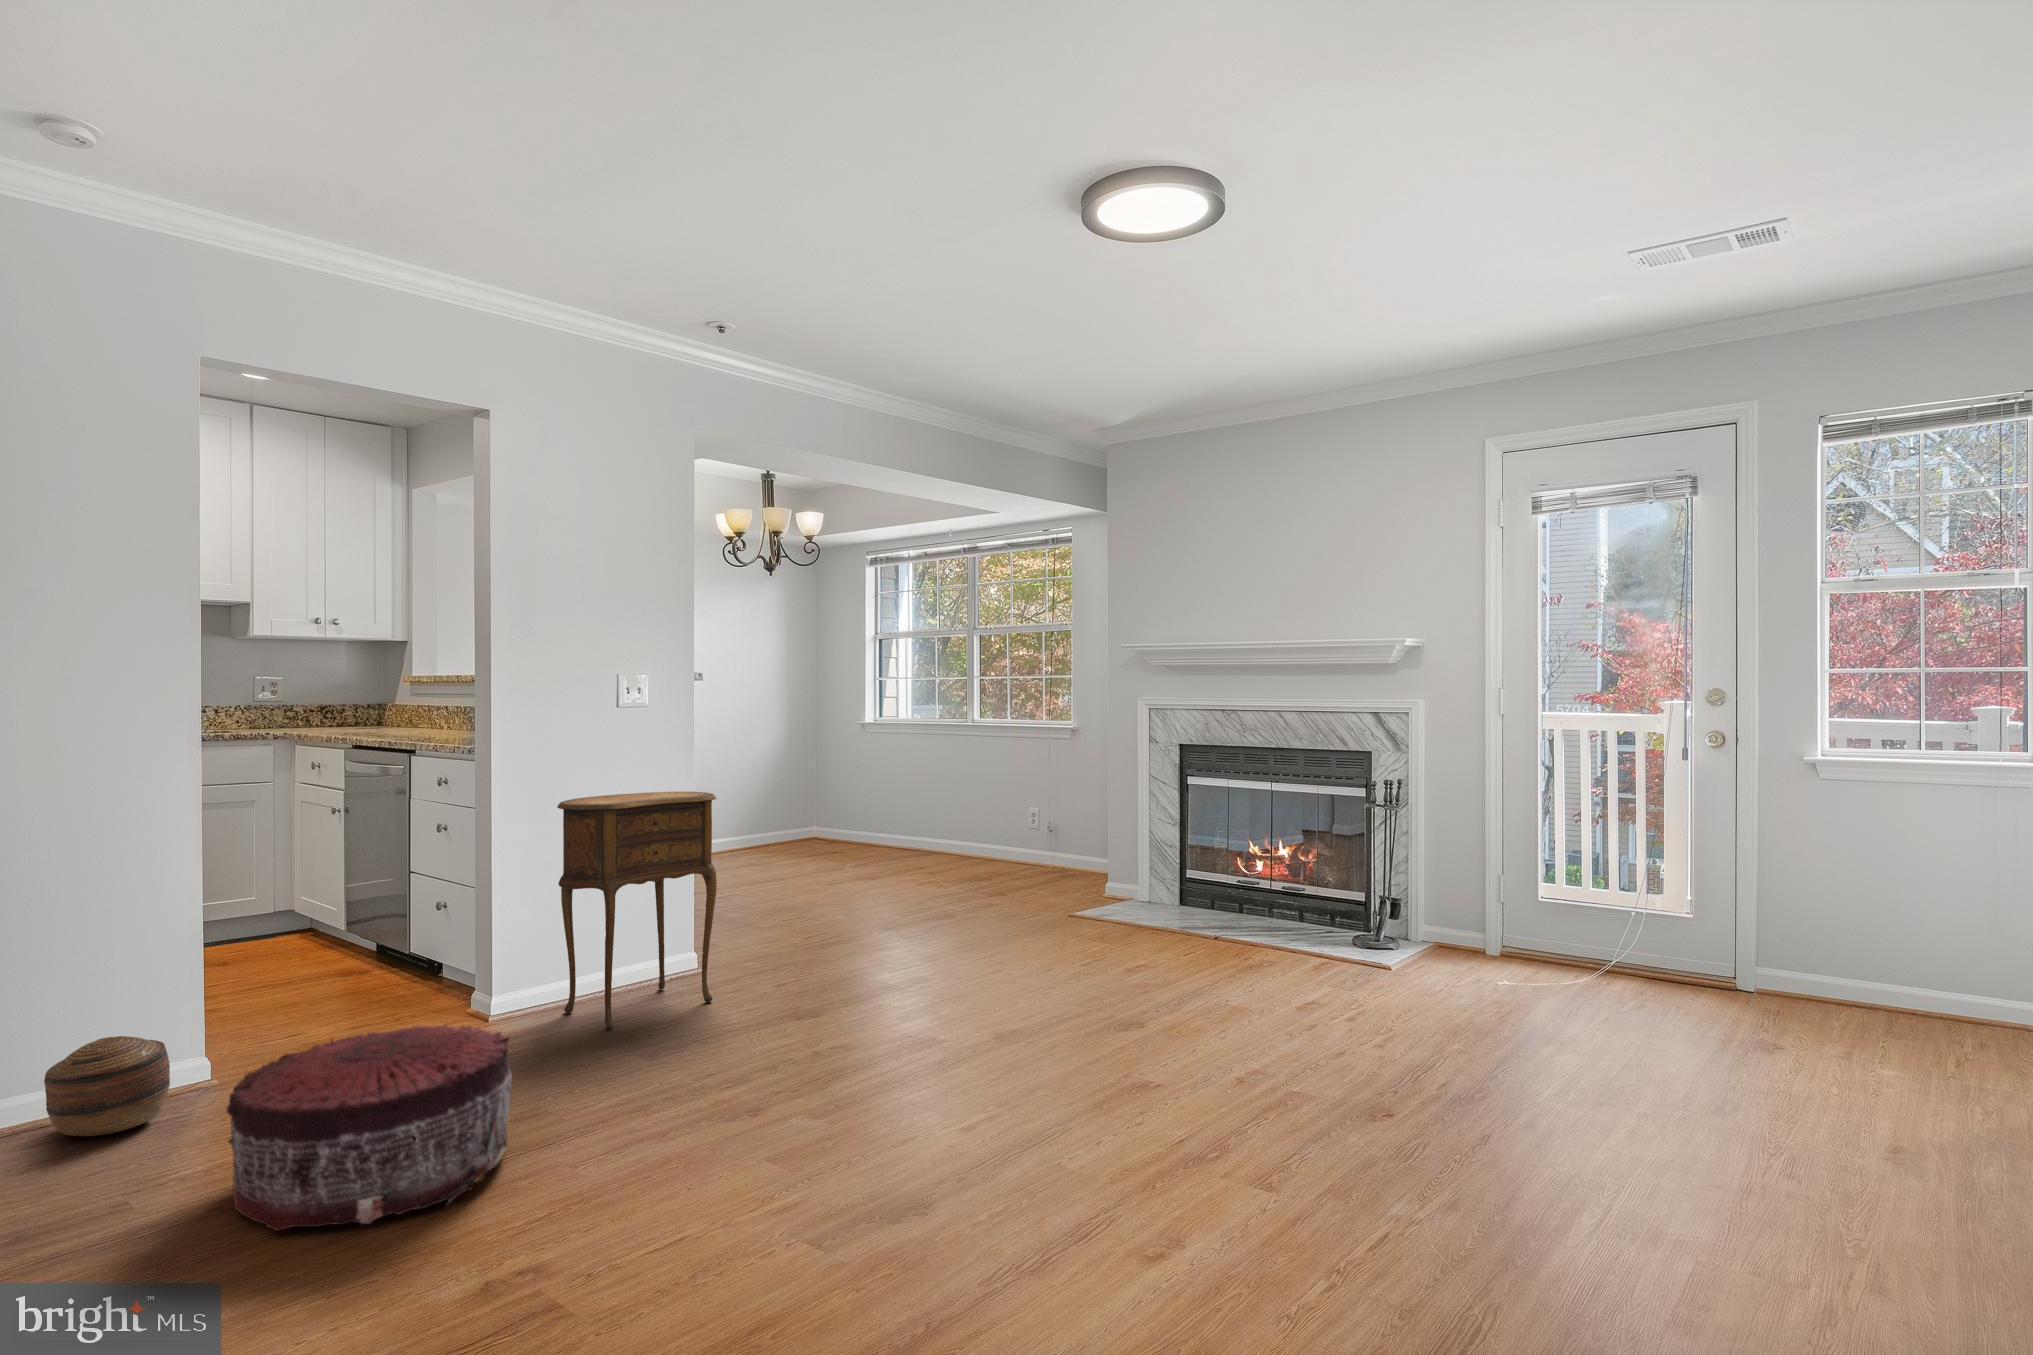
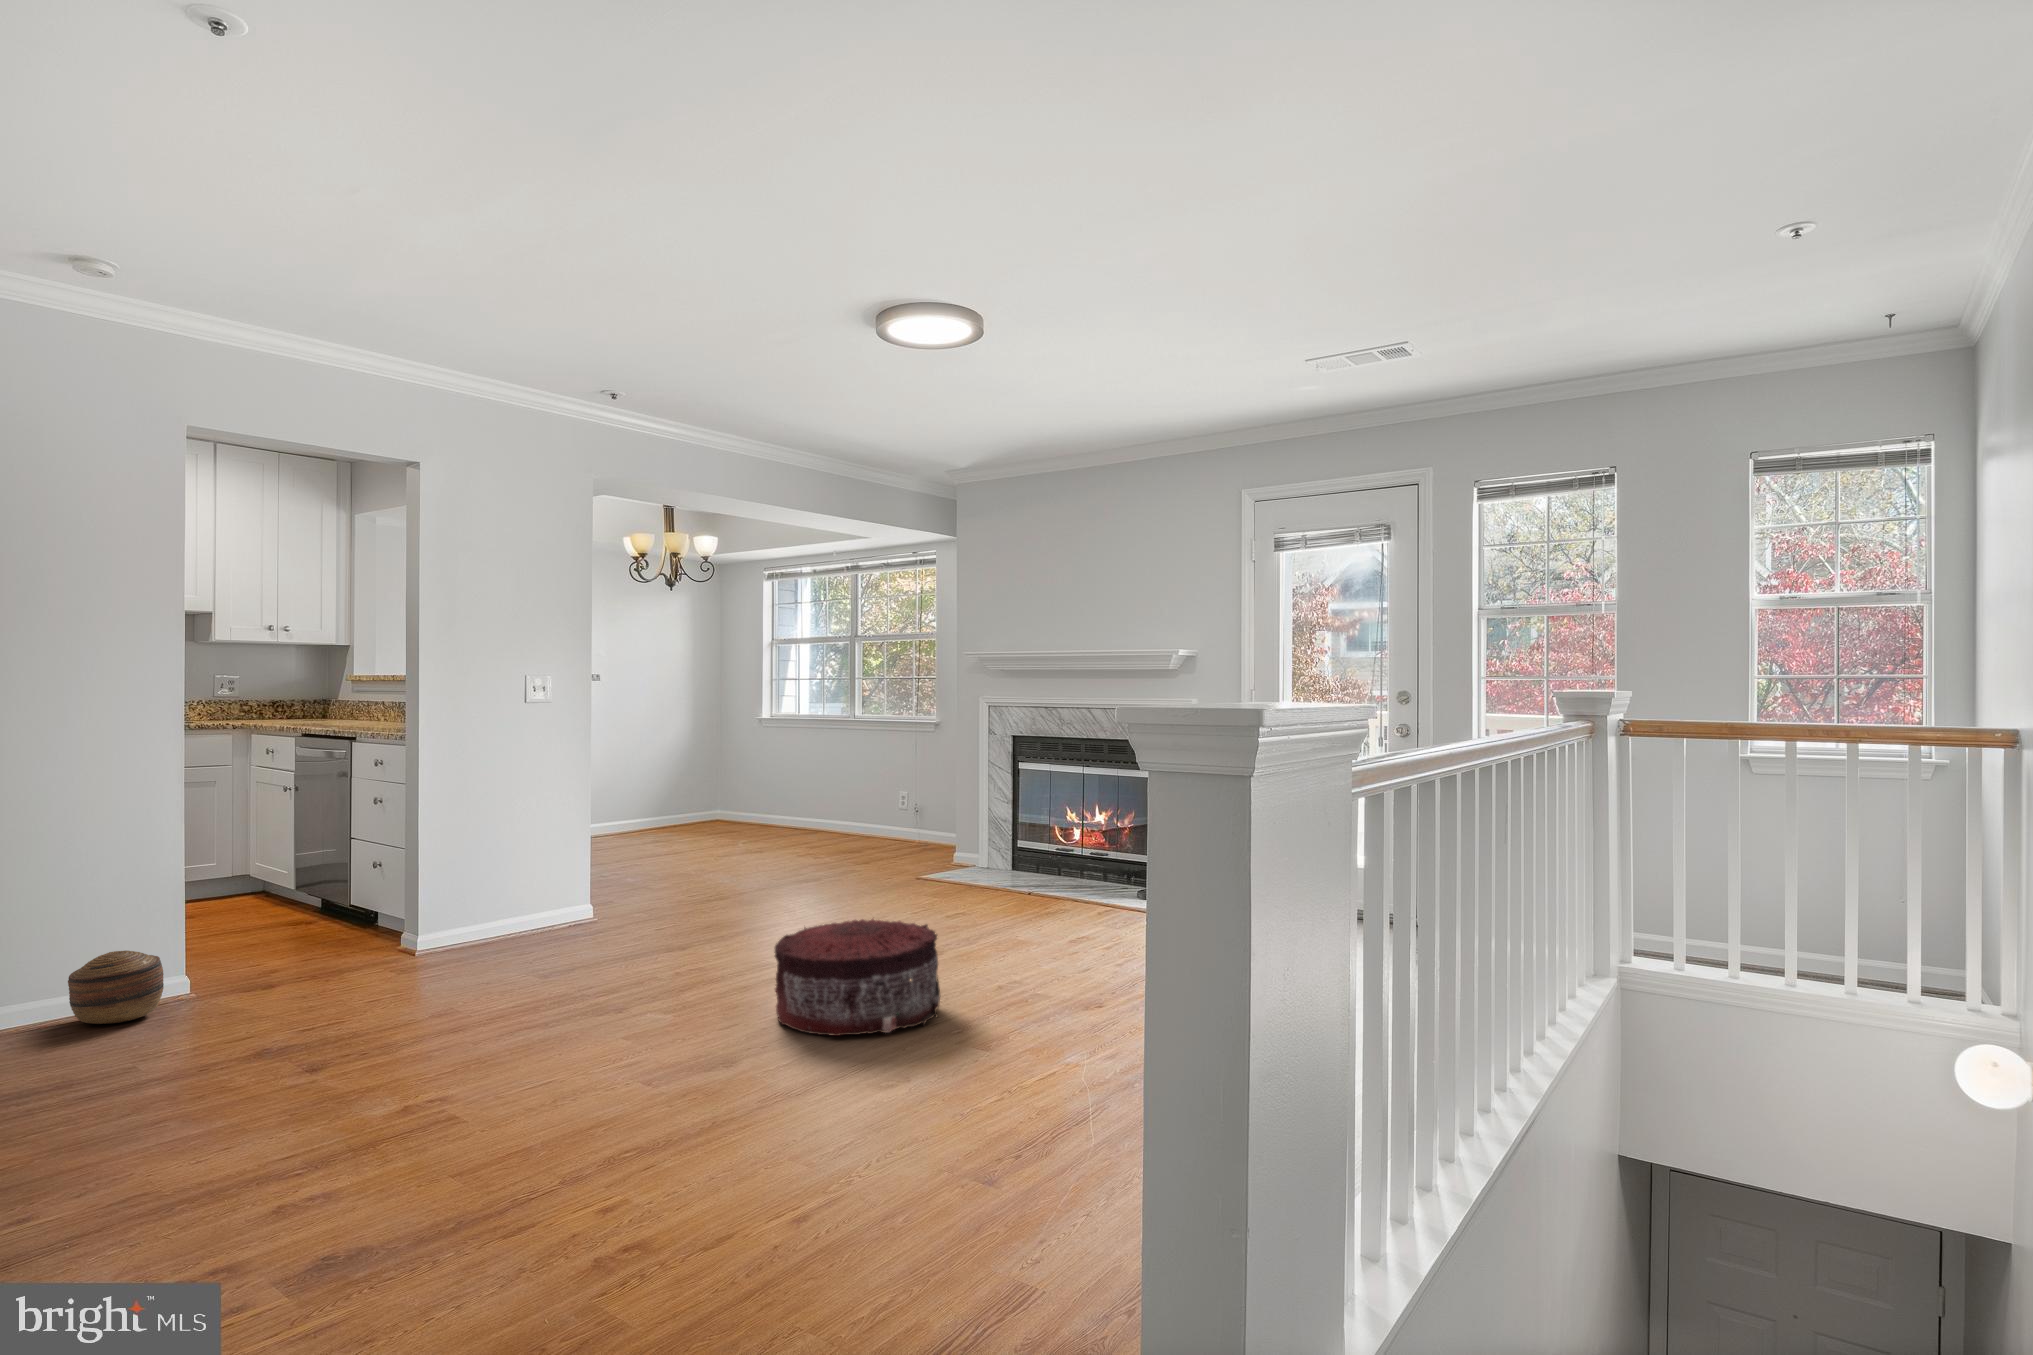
side table: present [557,792,717,1030] -> none [473,771,605,957]
pouf: present [227,1023,512,1231] -> present [775,919,940,1036]

